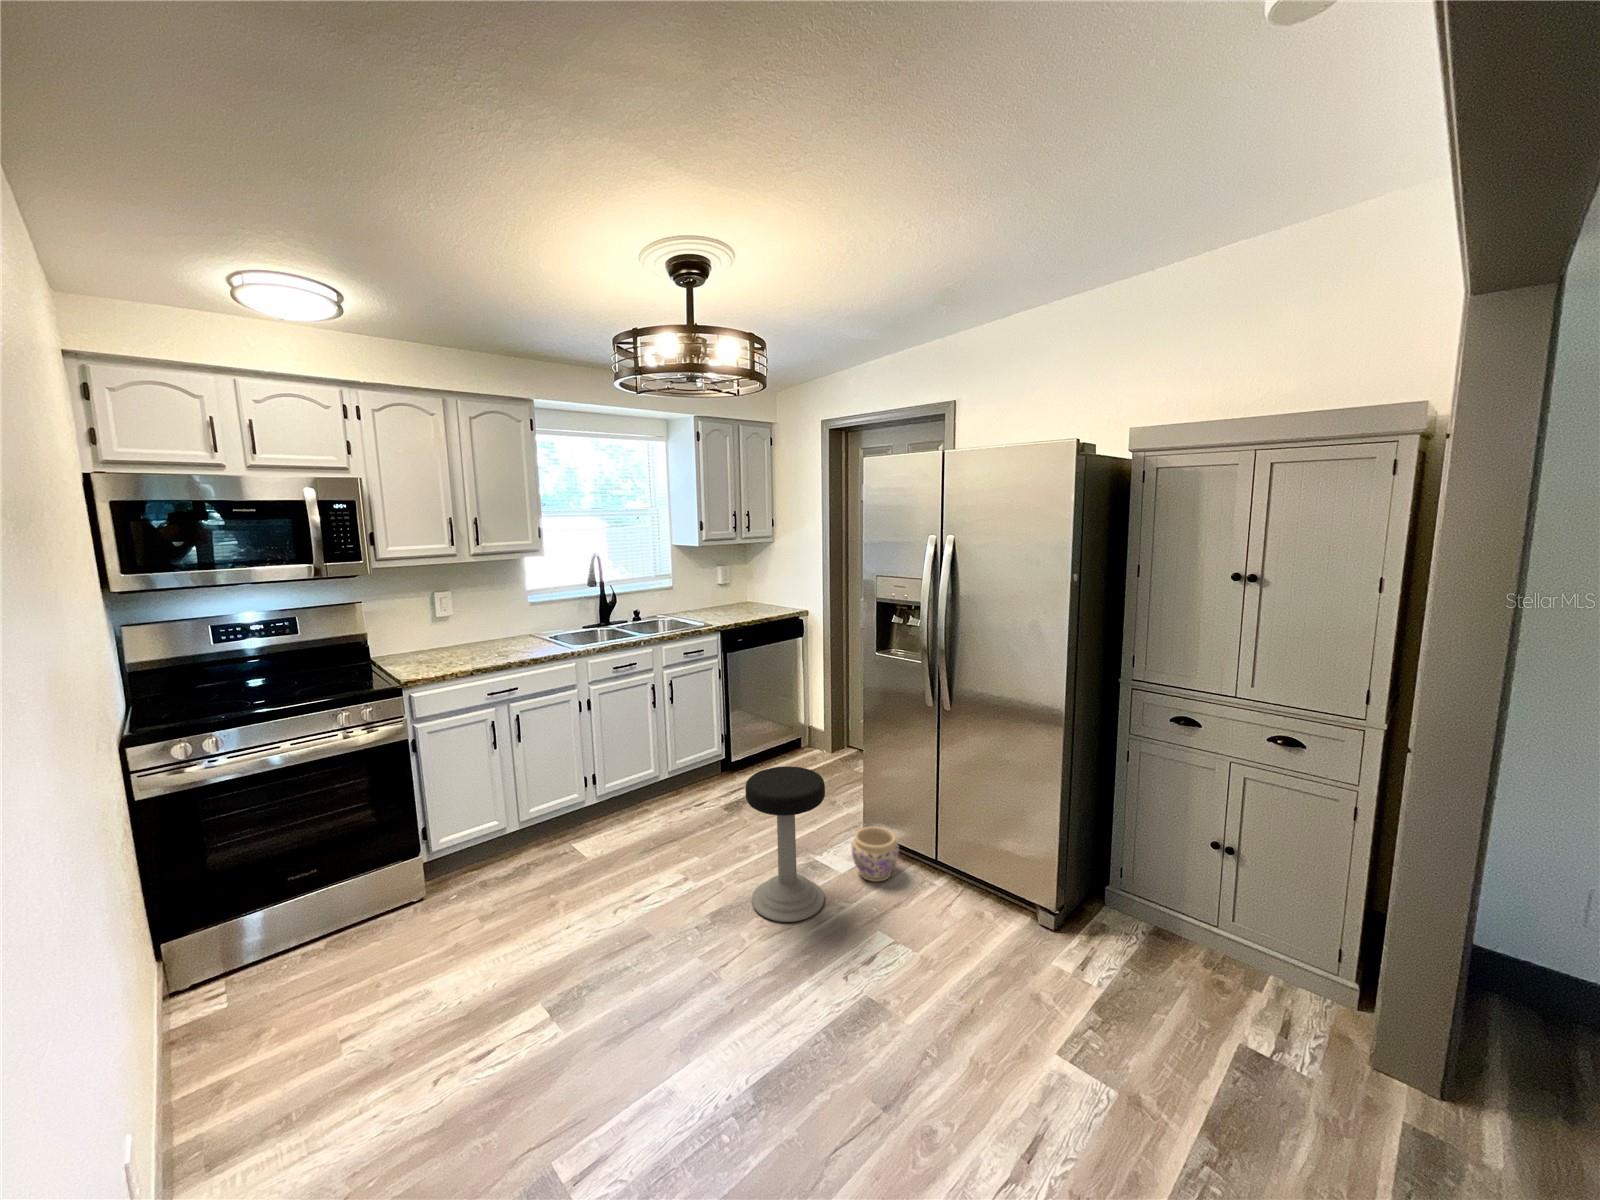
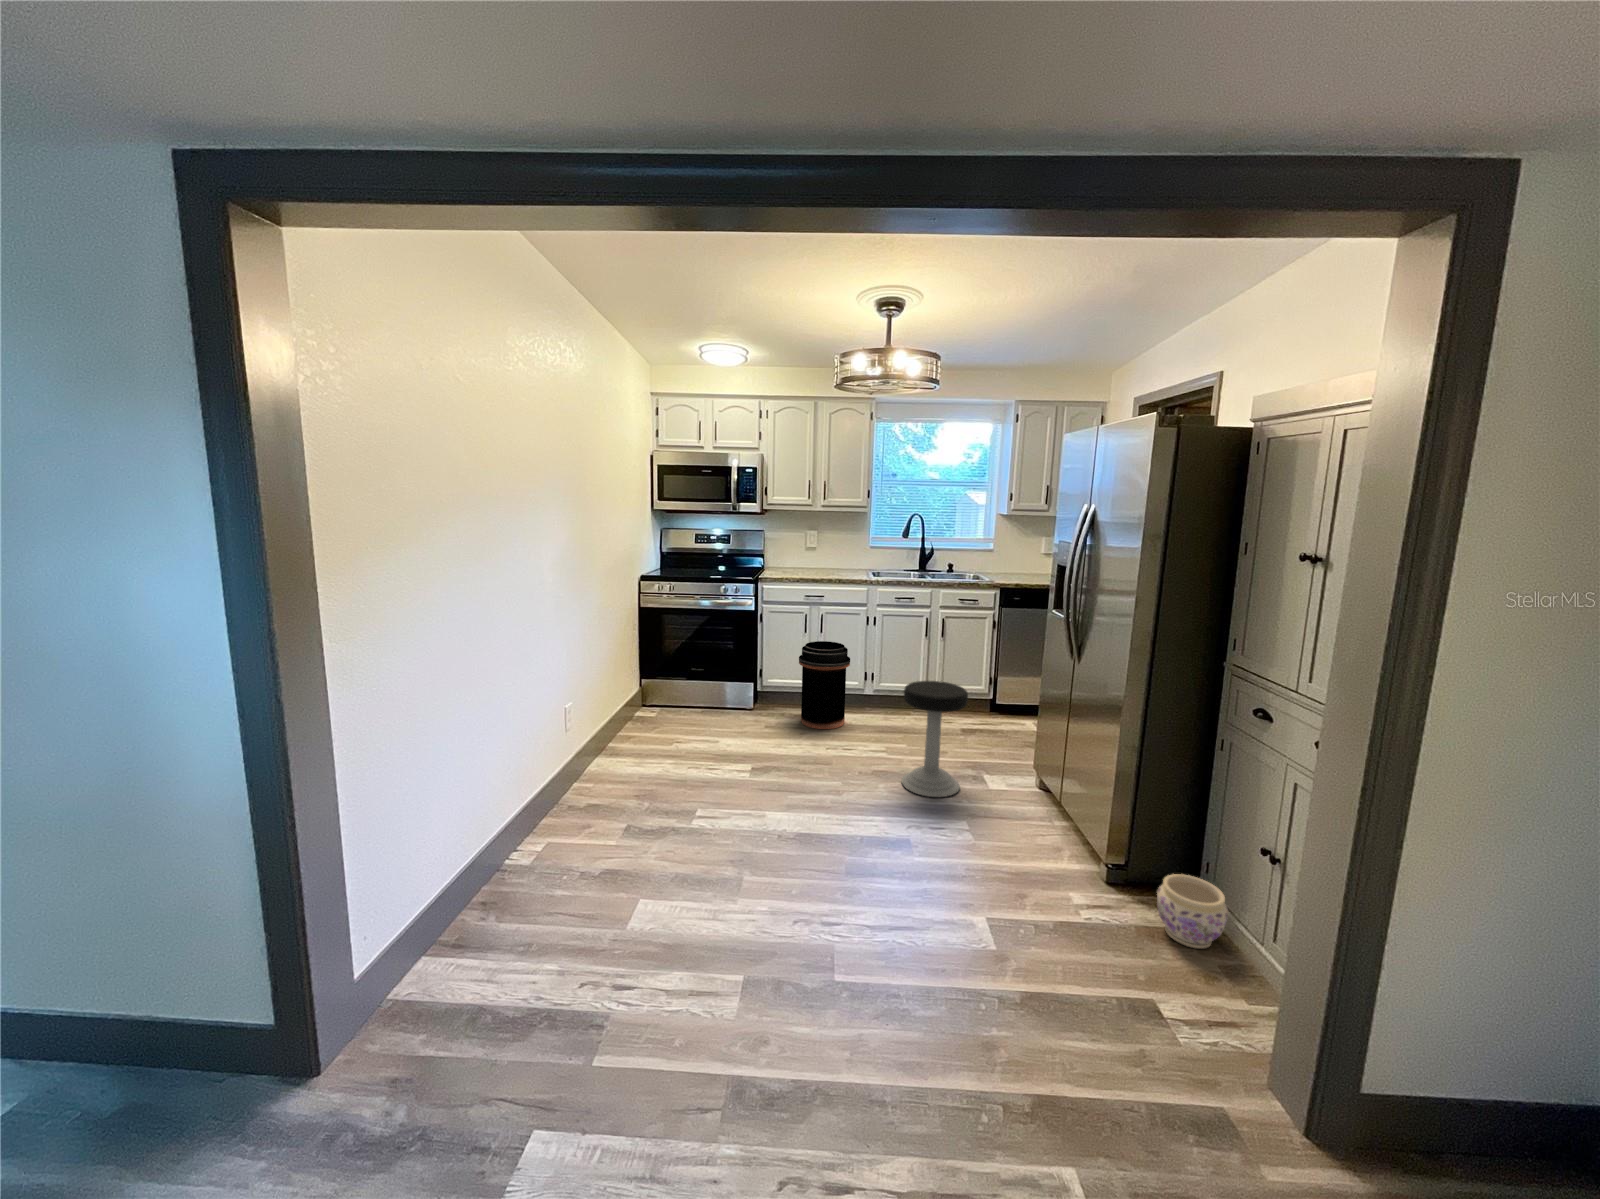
trash can: none [510,751,592,889] -> present [799,641,850,729]
planter: present [852,827,899,882] -> present [1157,874,1228,949]

